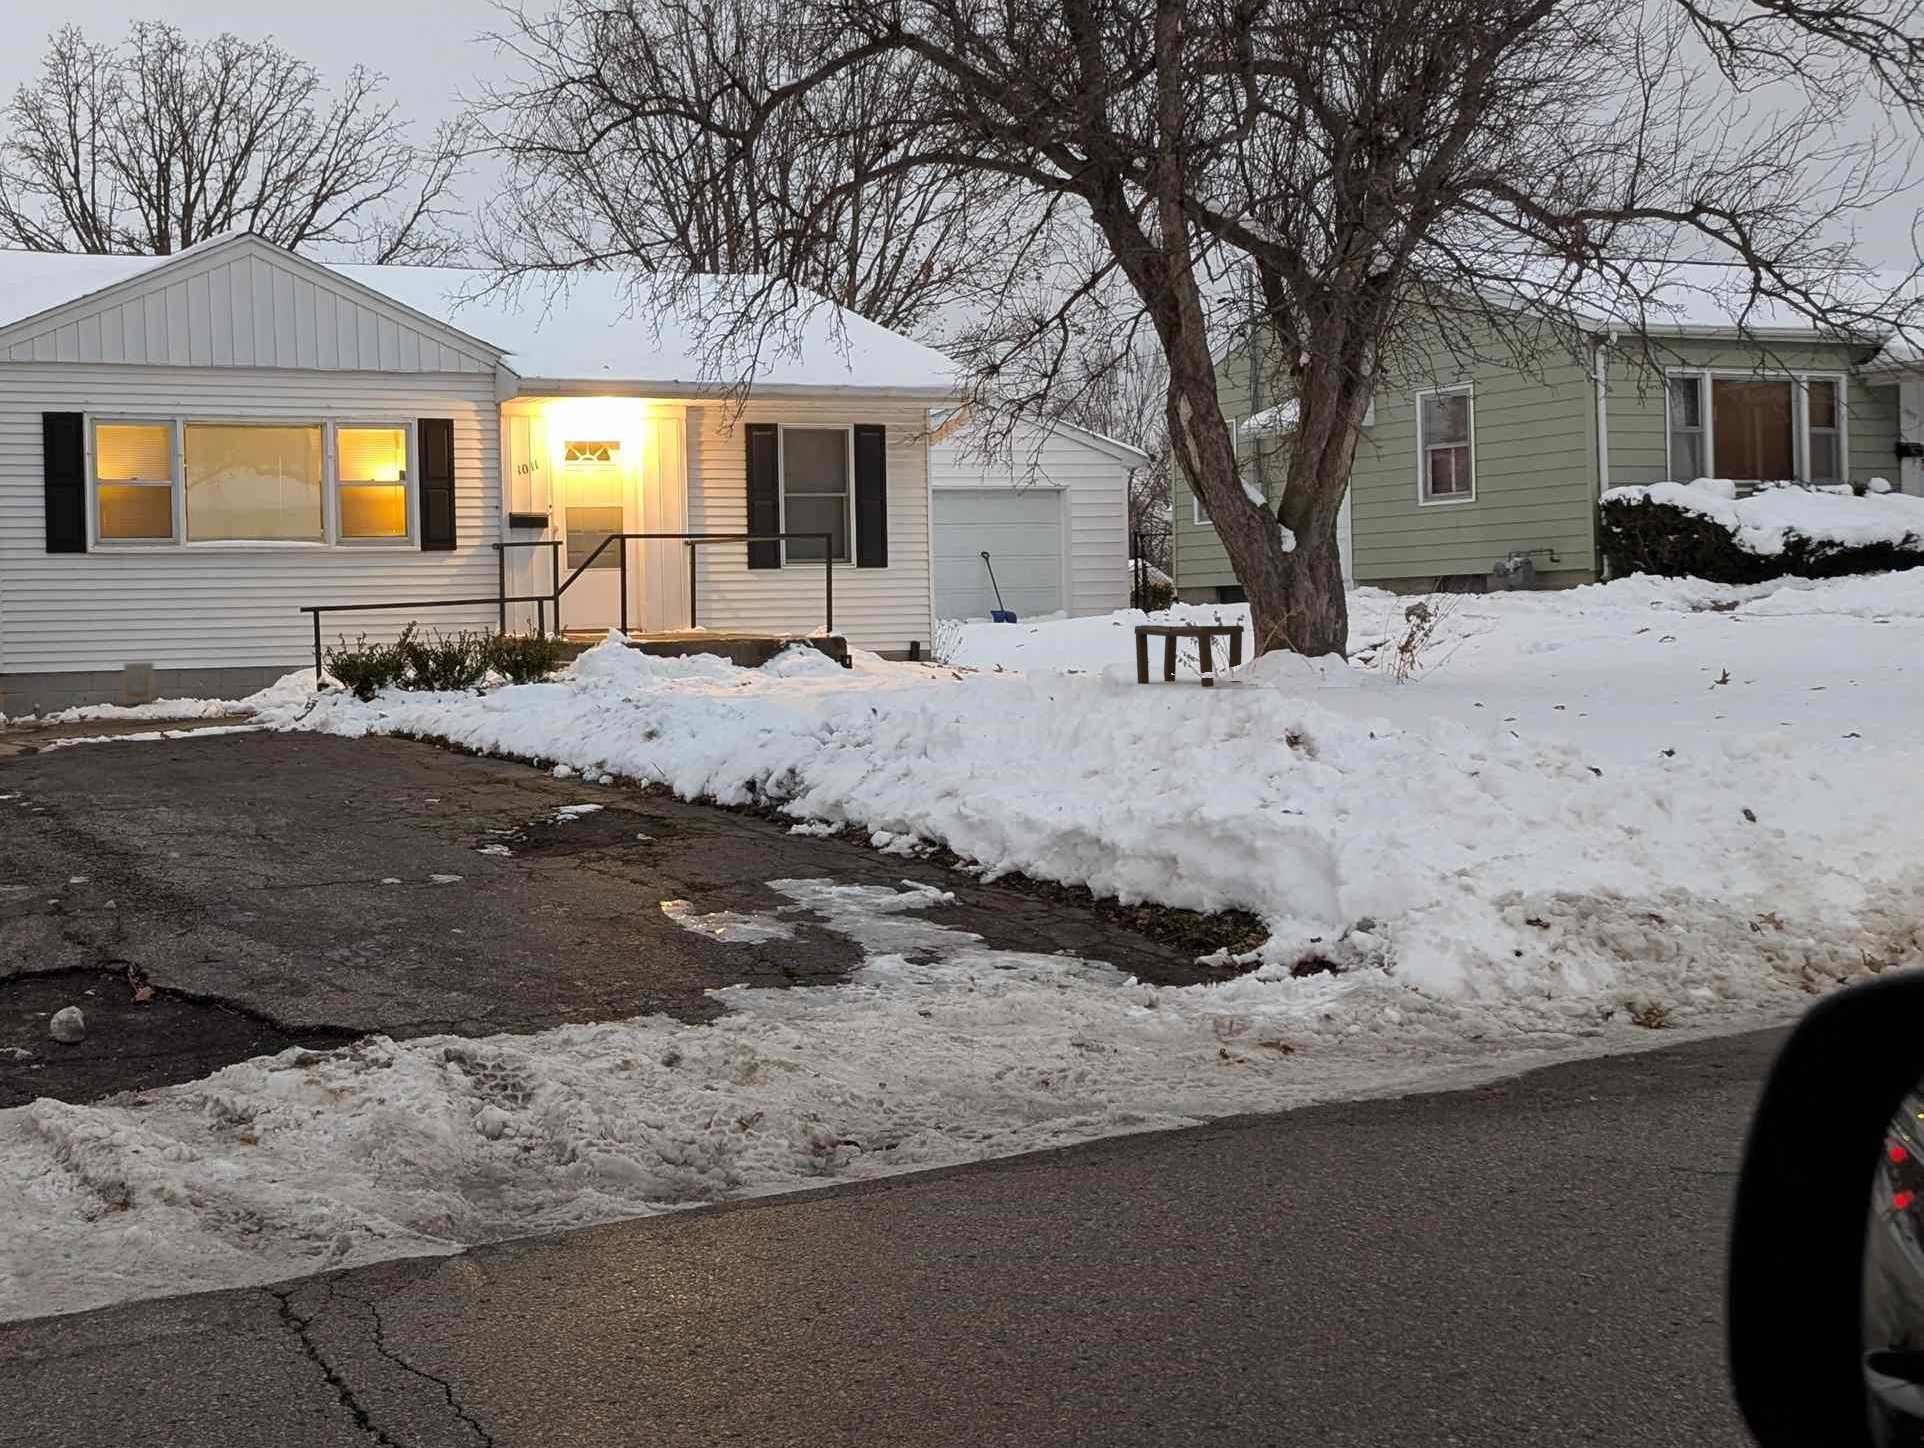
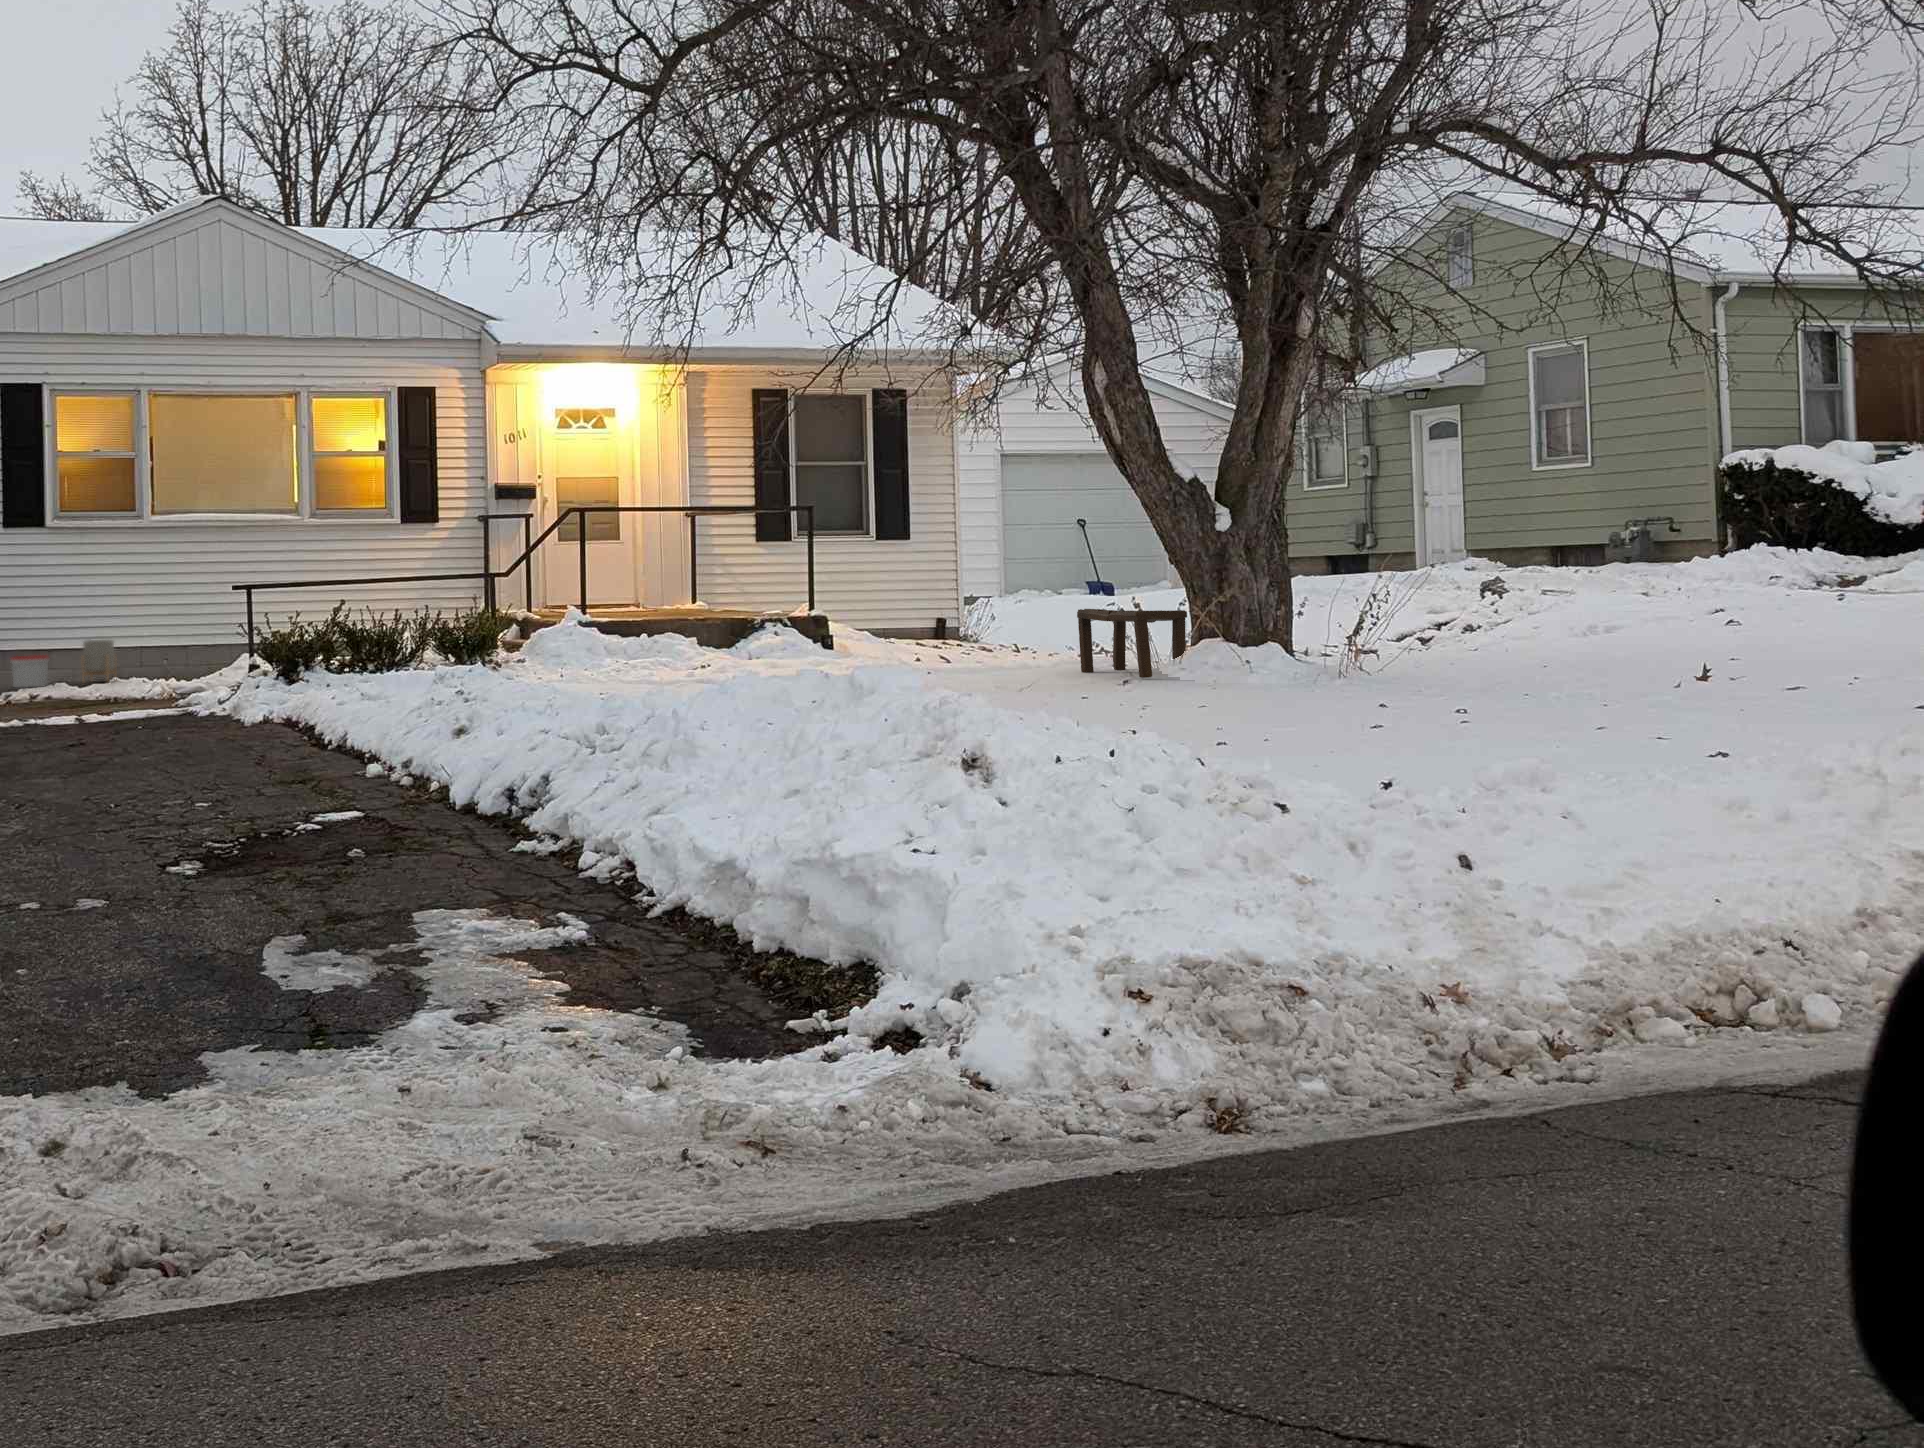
bucket: none [53,678,92,710] -> present [10,655,50,688]

